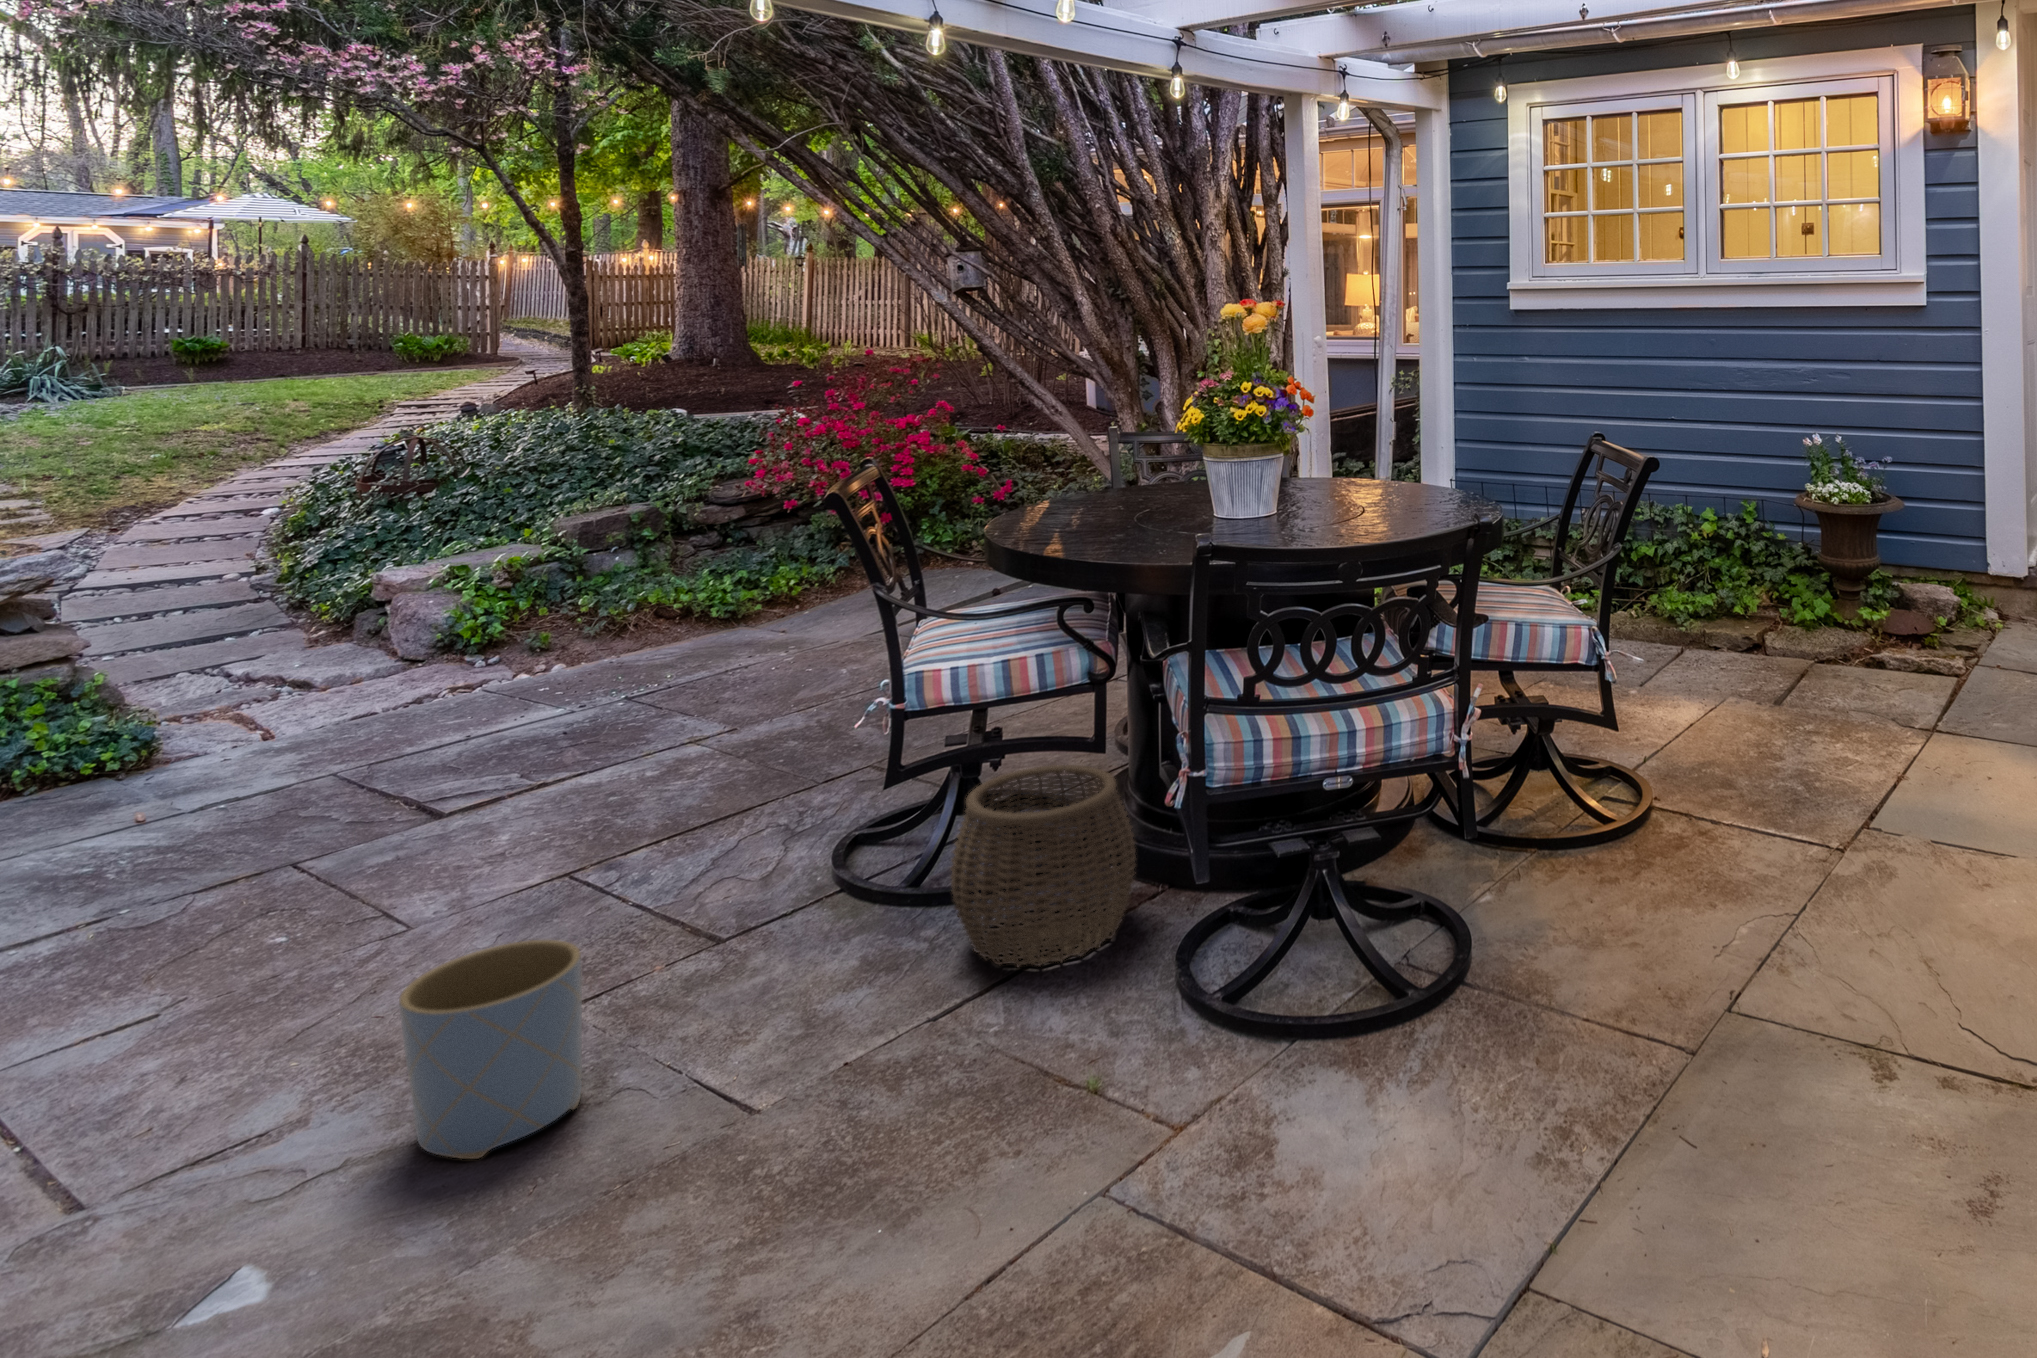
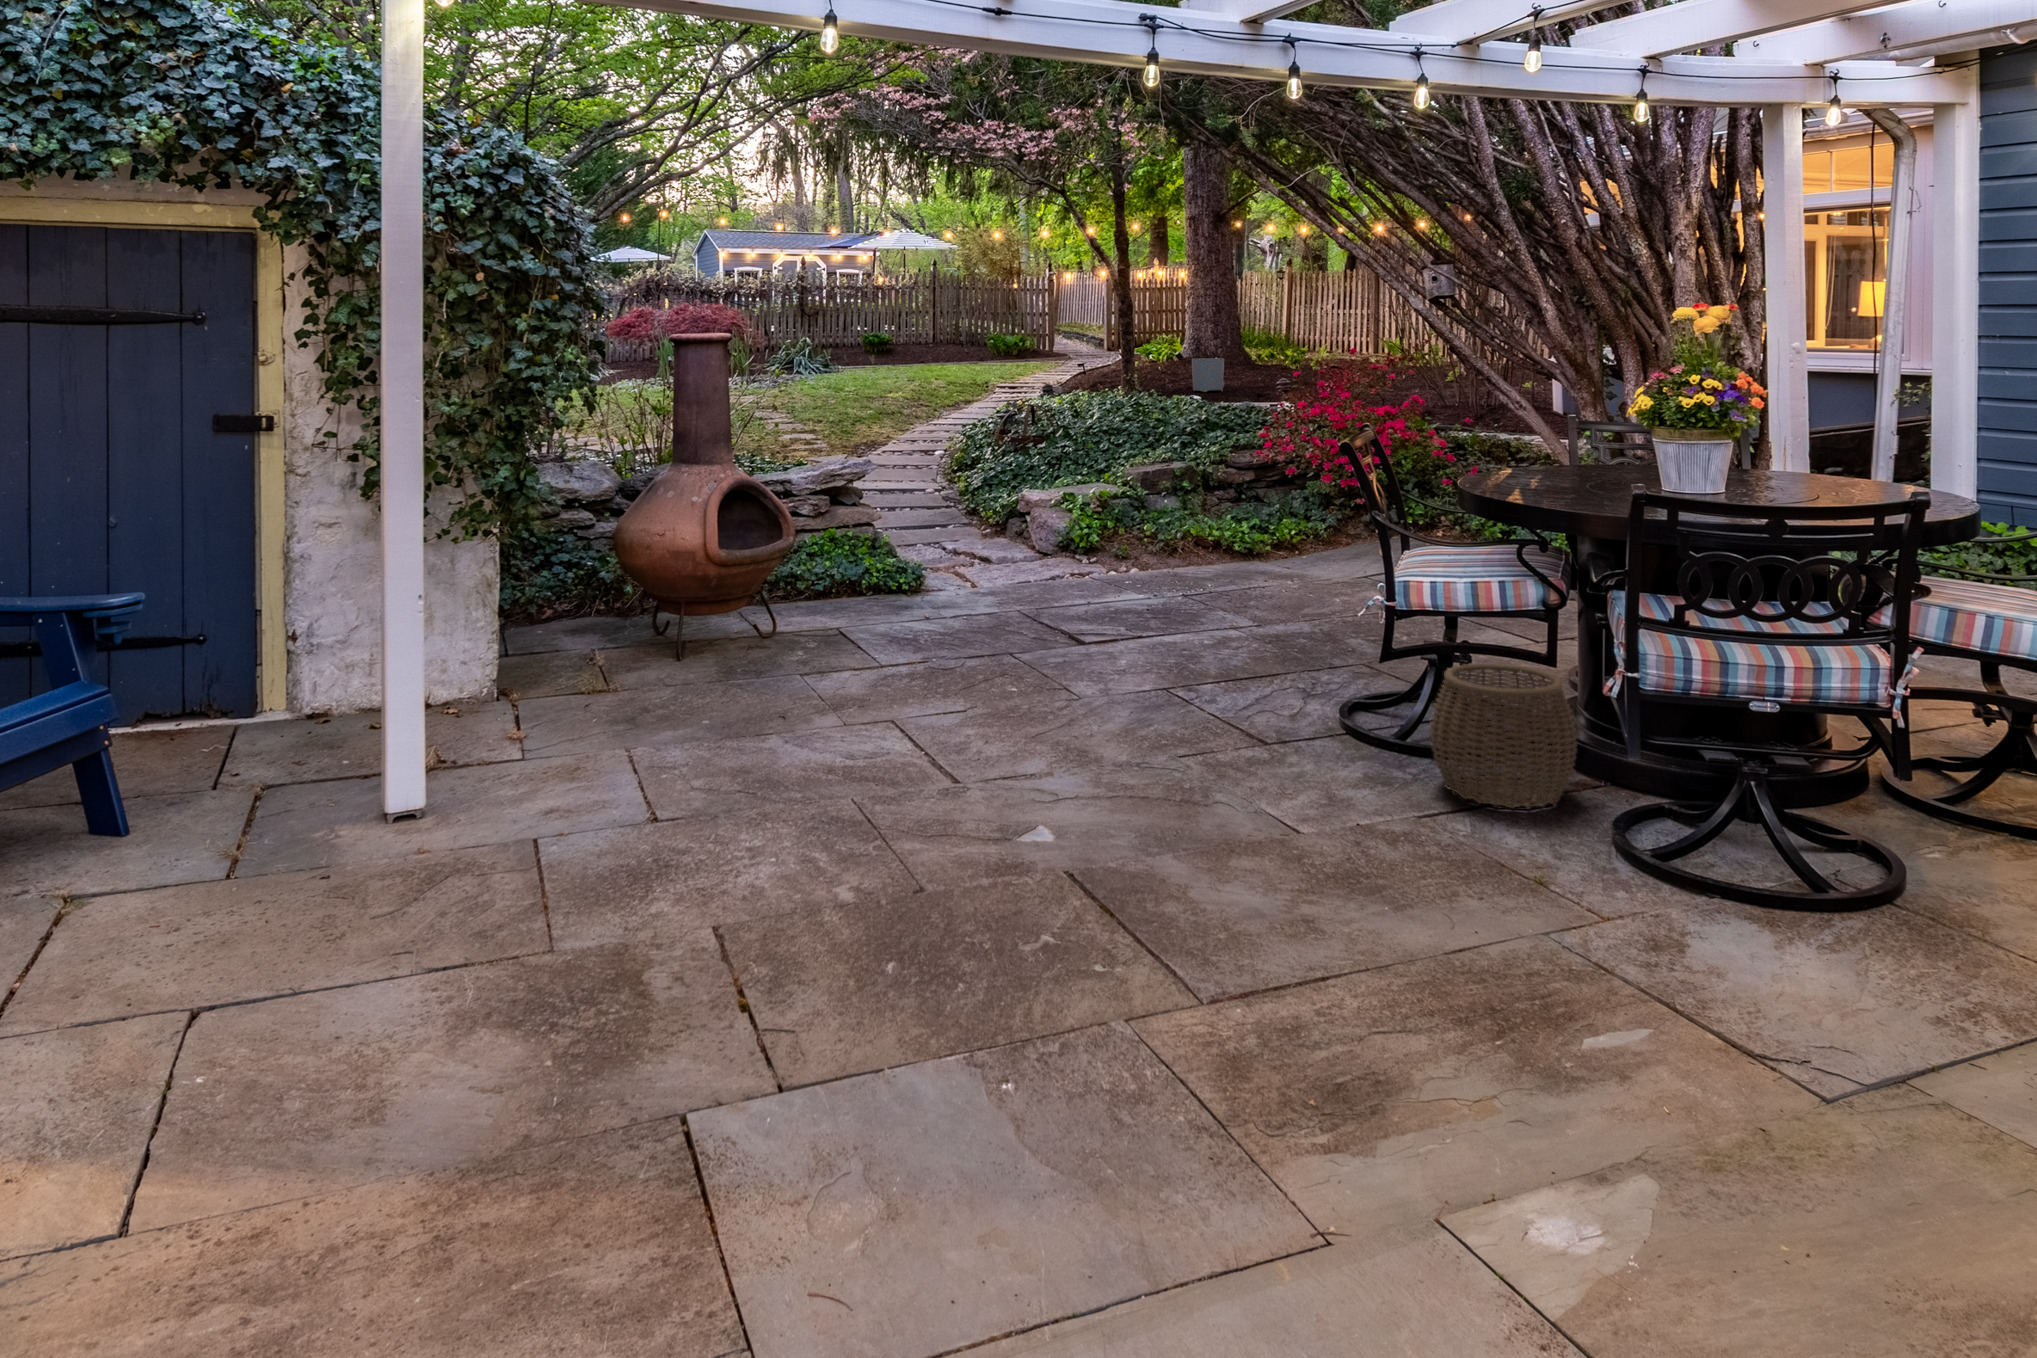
planter: present [399,940,582,1159] -> present [1192,358,1224,392]

